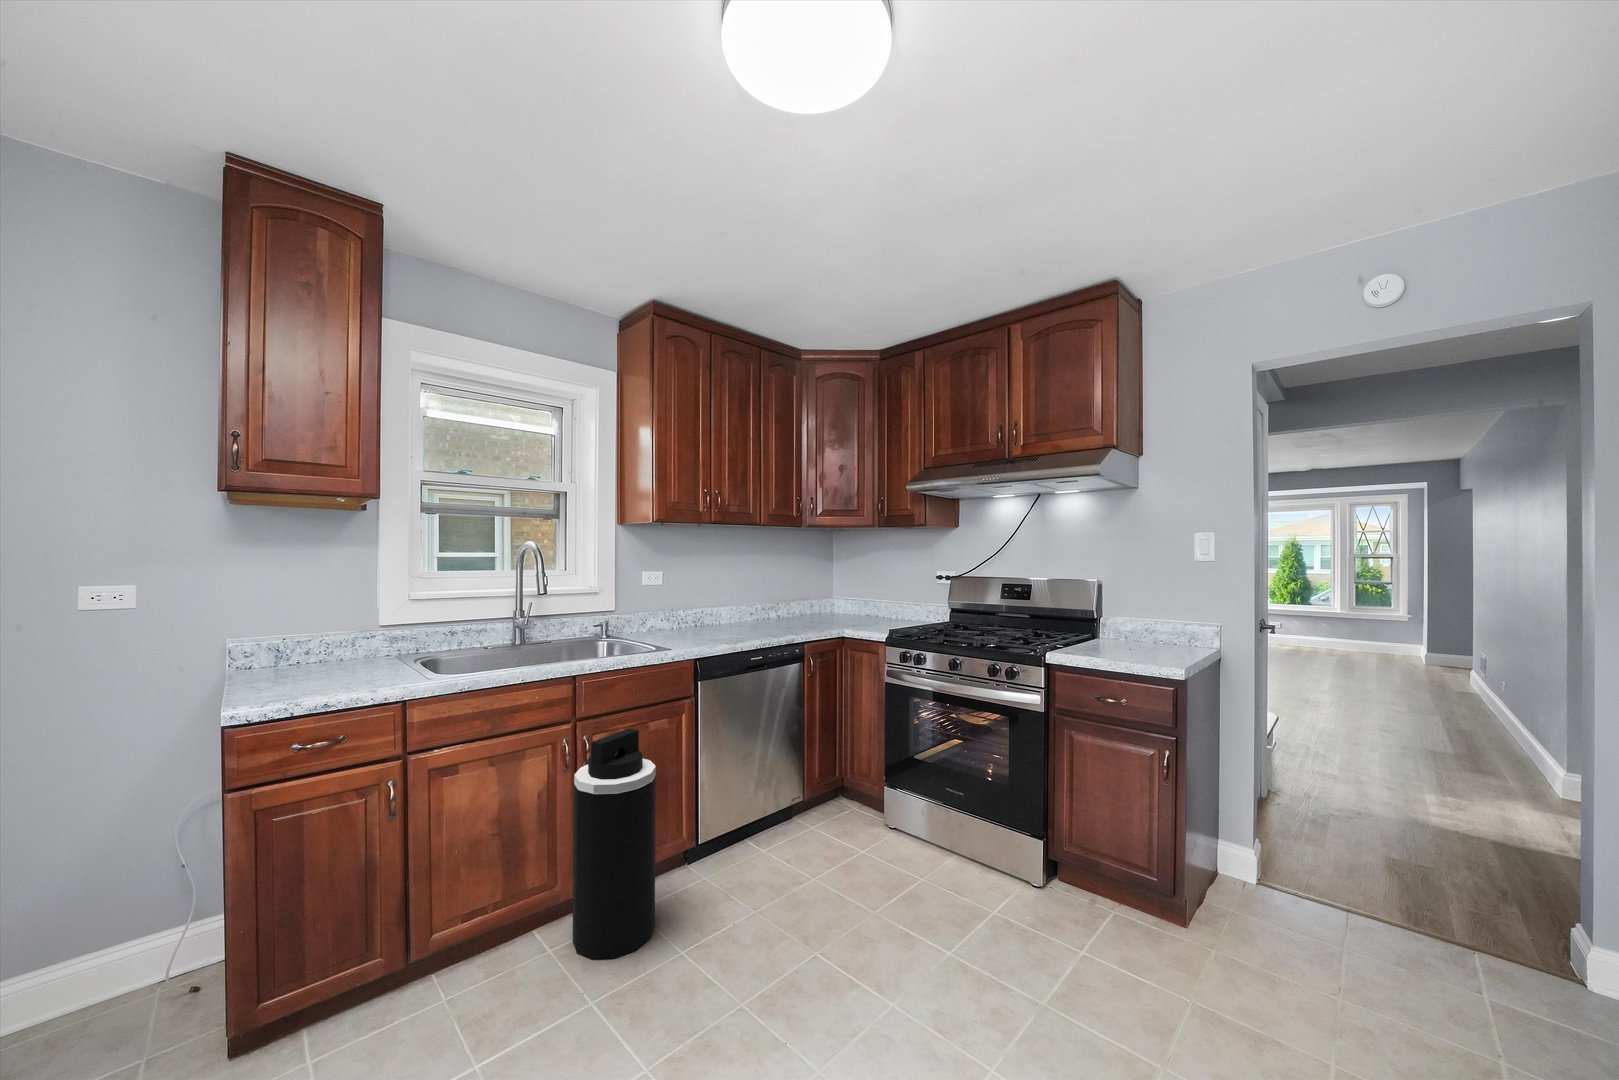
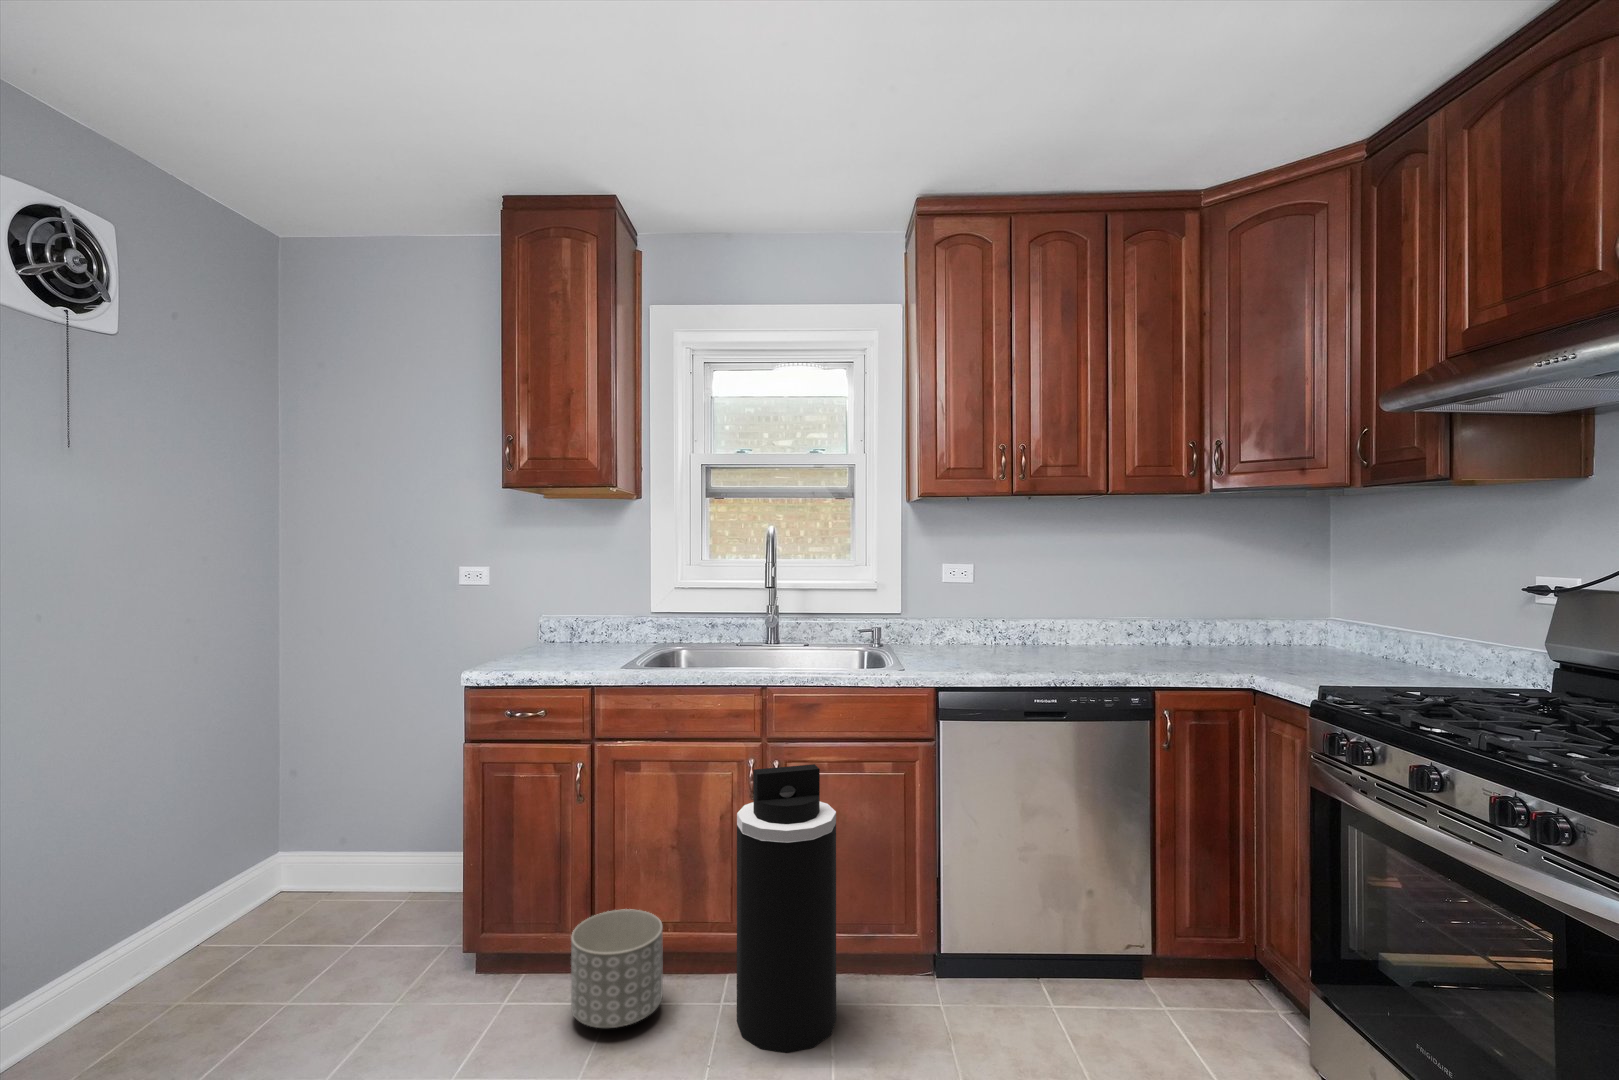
planter: none [412,899,509,1022] -> present [571,909,663,1028]

